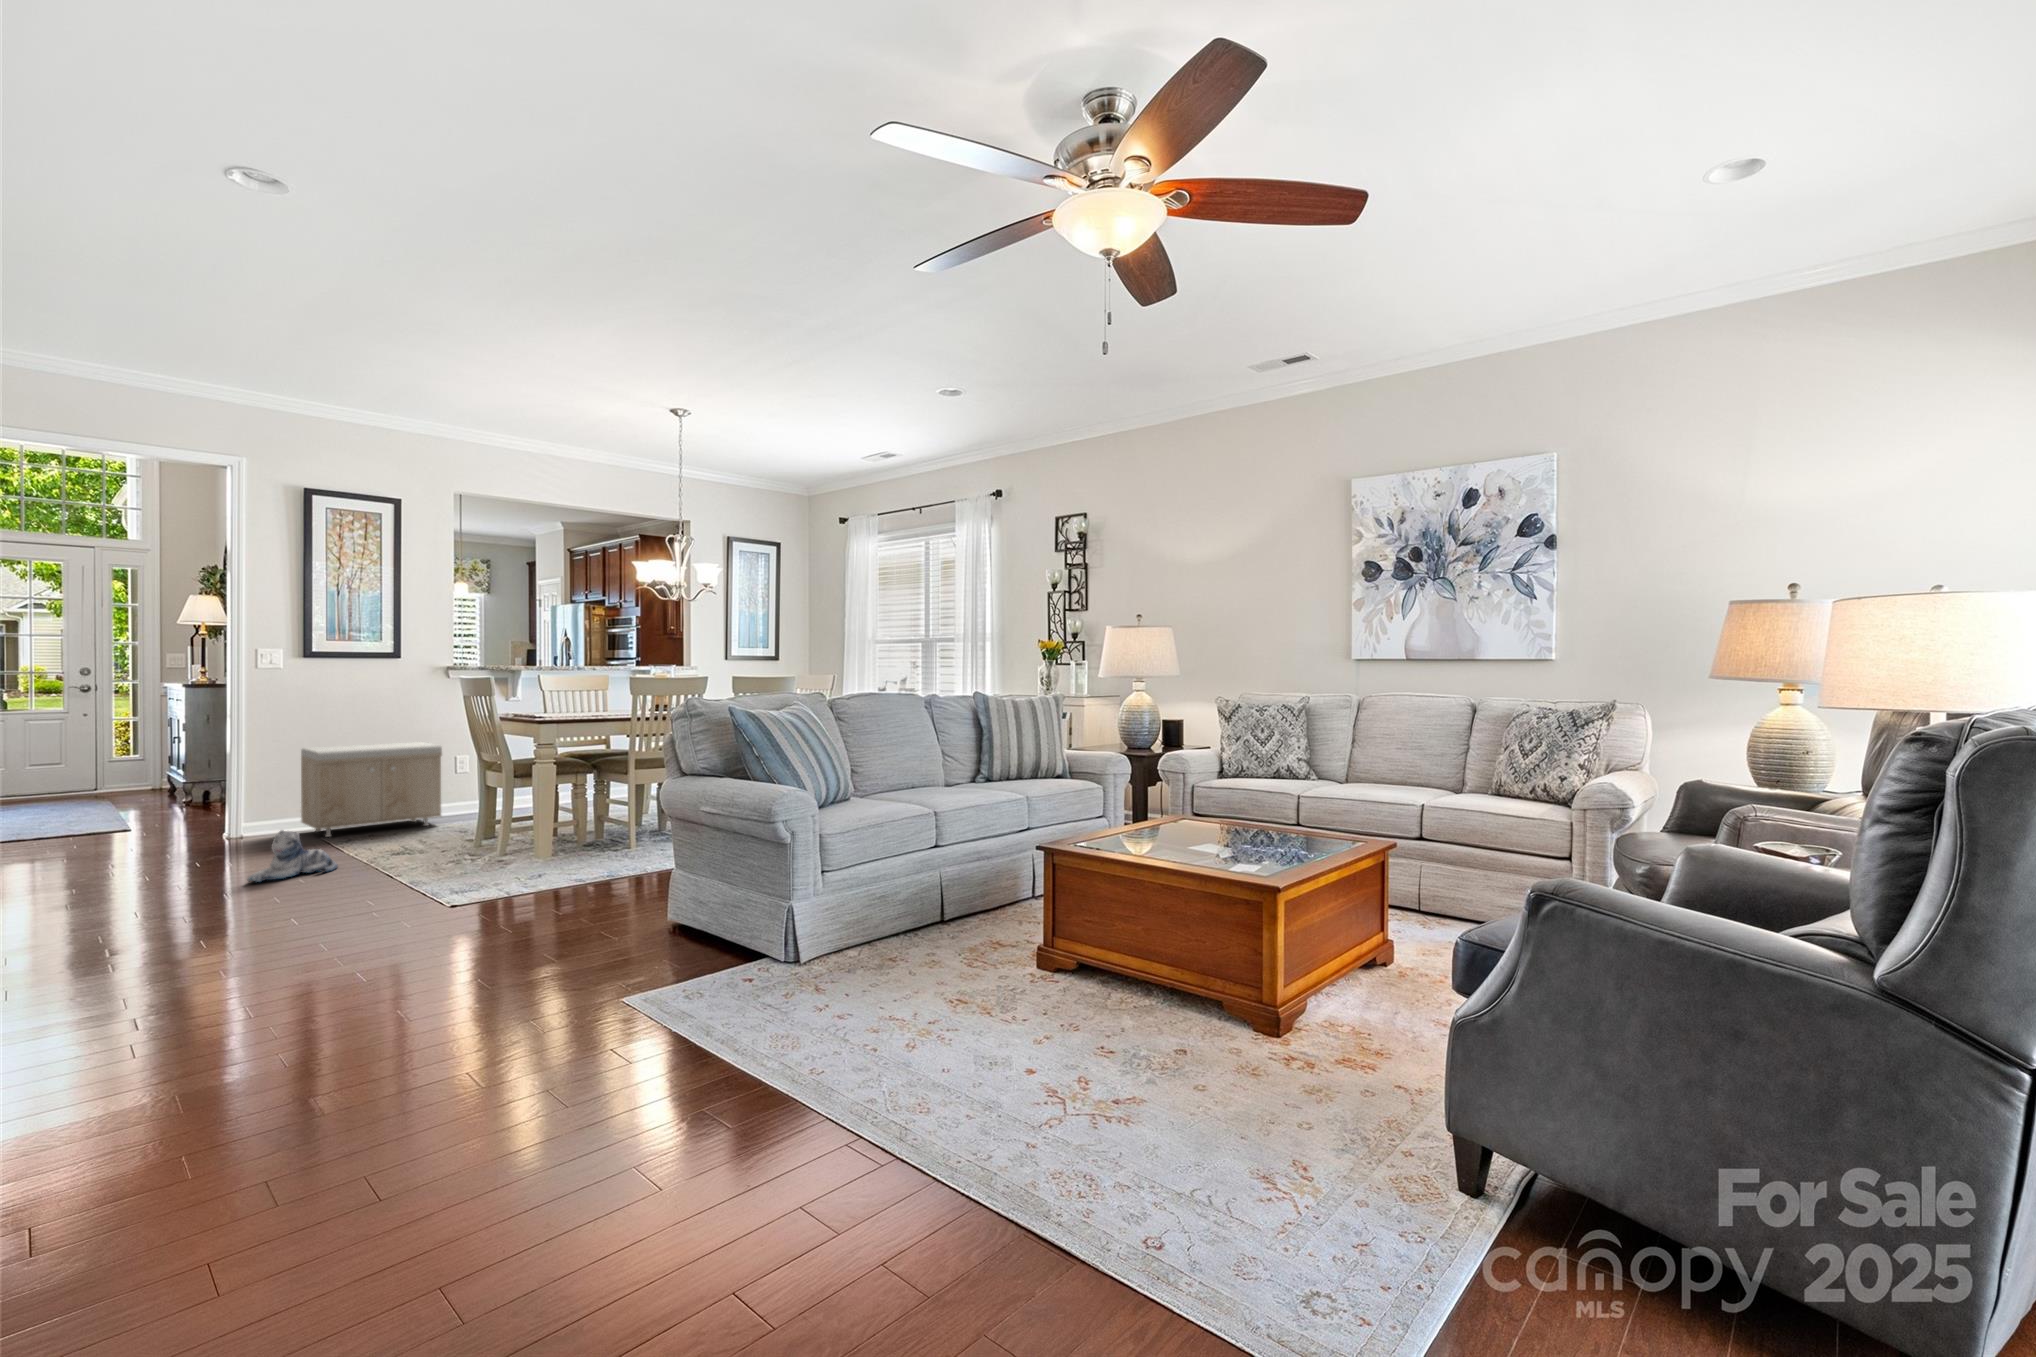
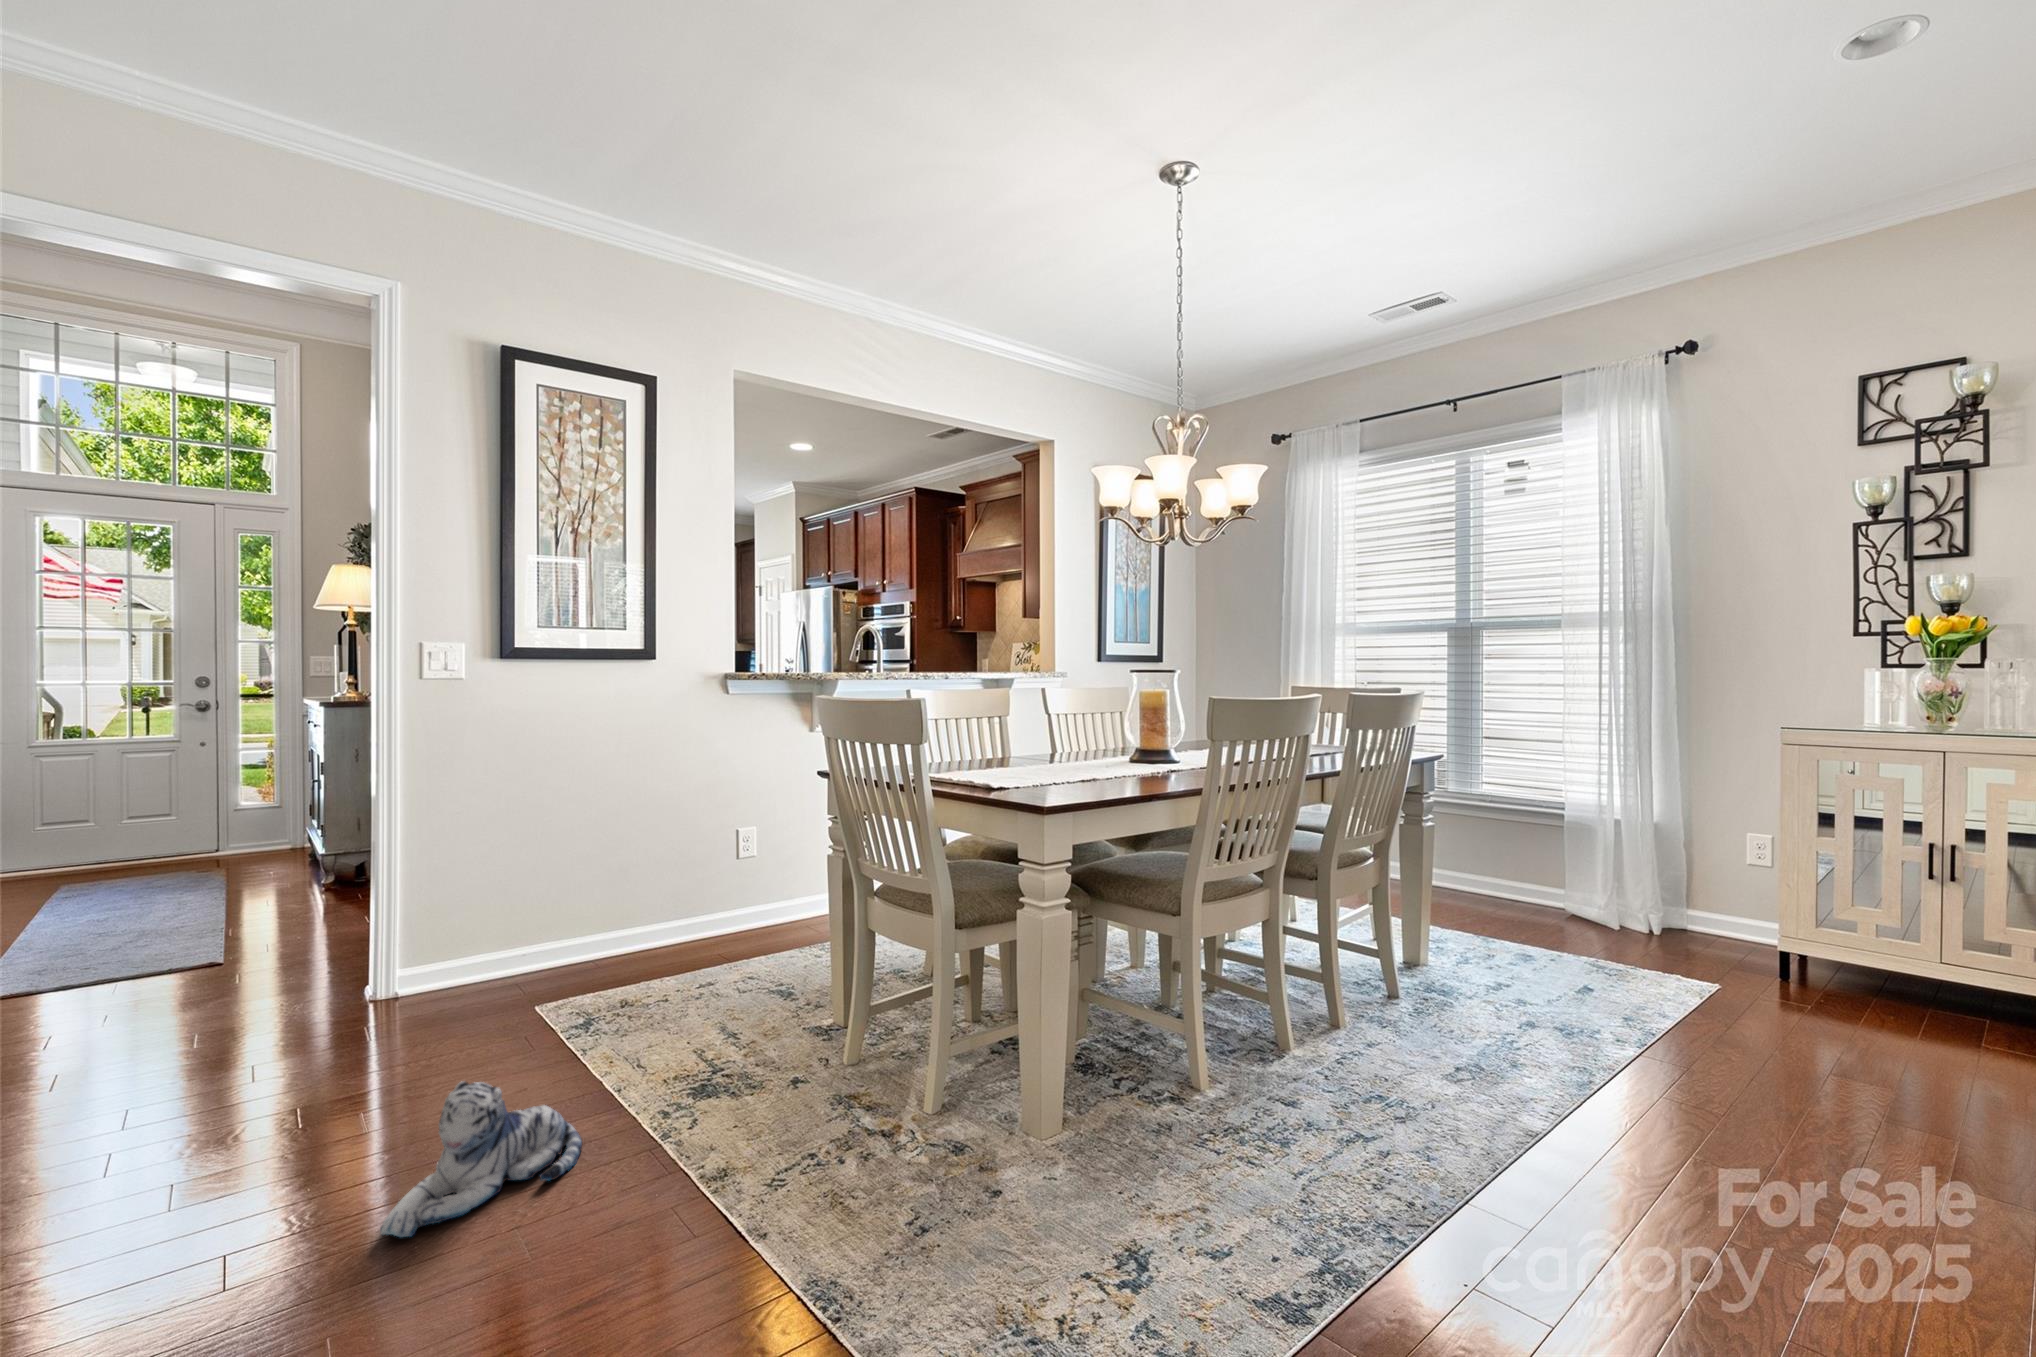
storage bench: present [301,742,442,837] -> none [497,806,734,1000]

